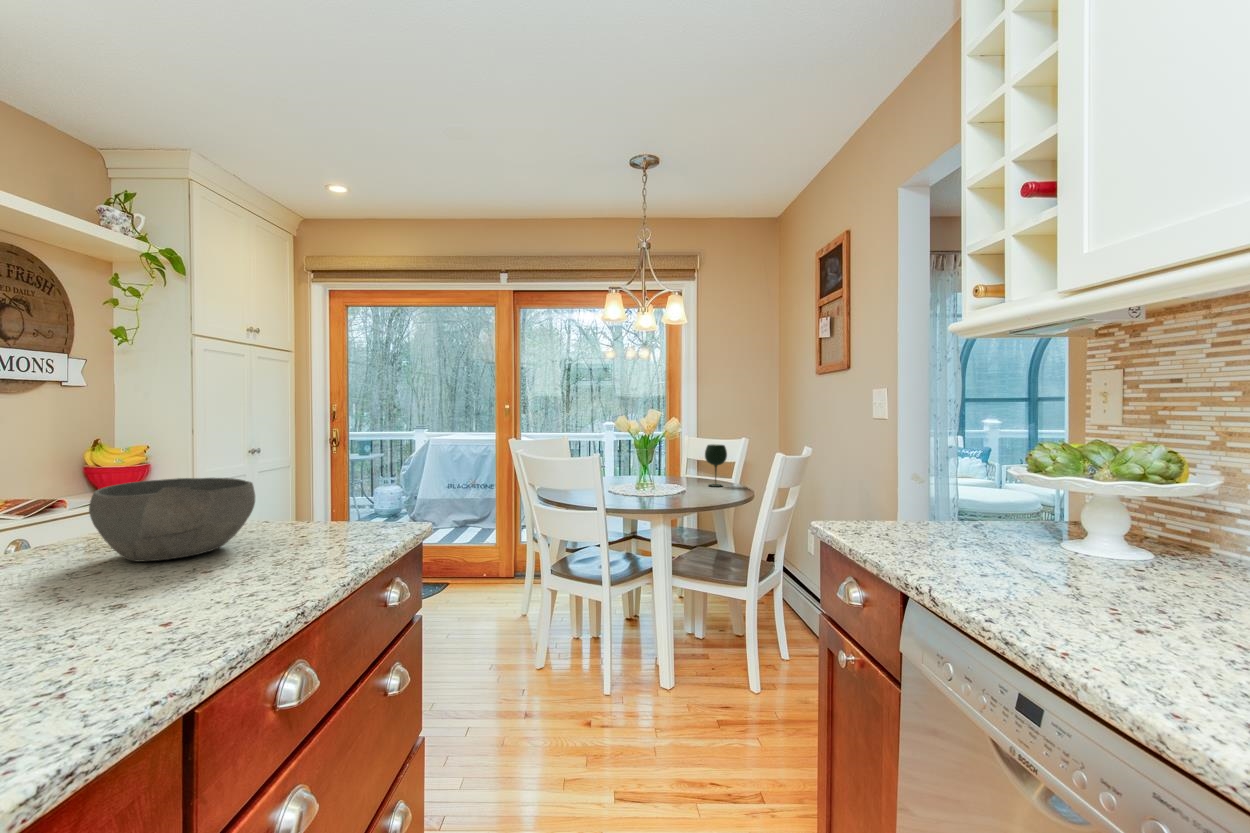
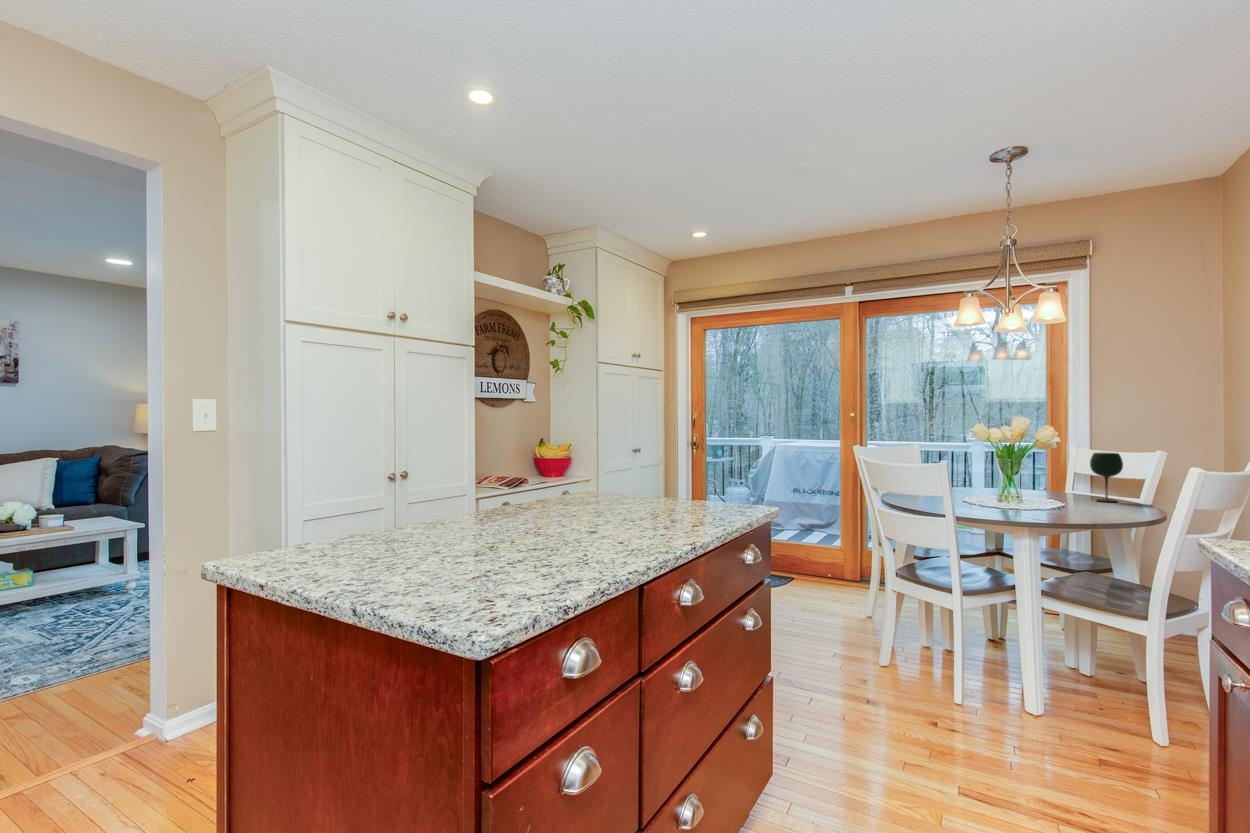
bowl: present [89,478,255,561] -> none [563,458,654,510]

